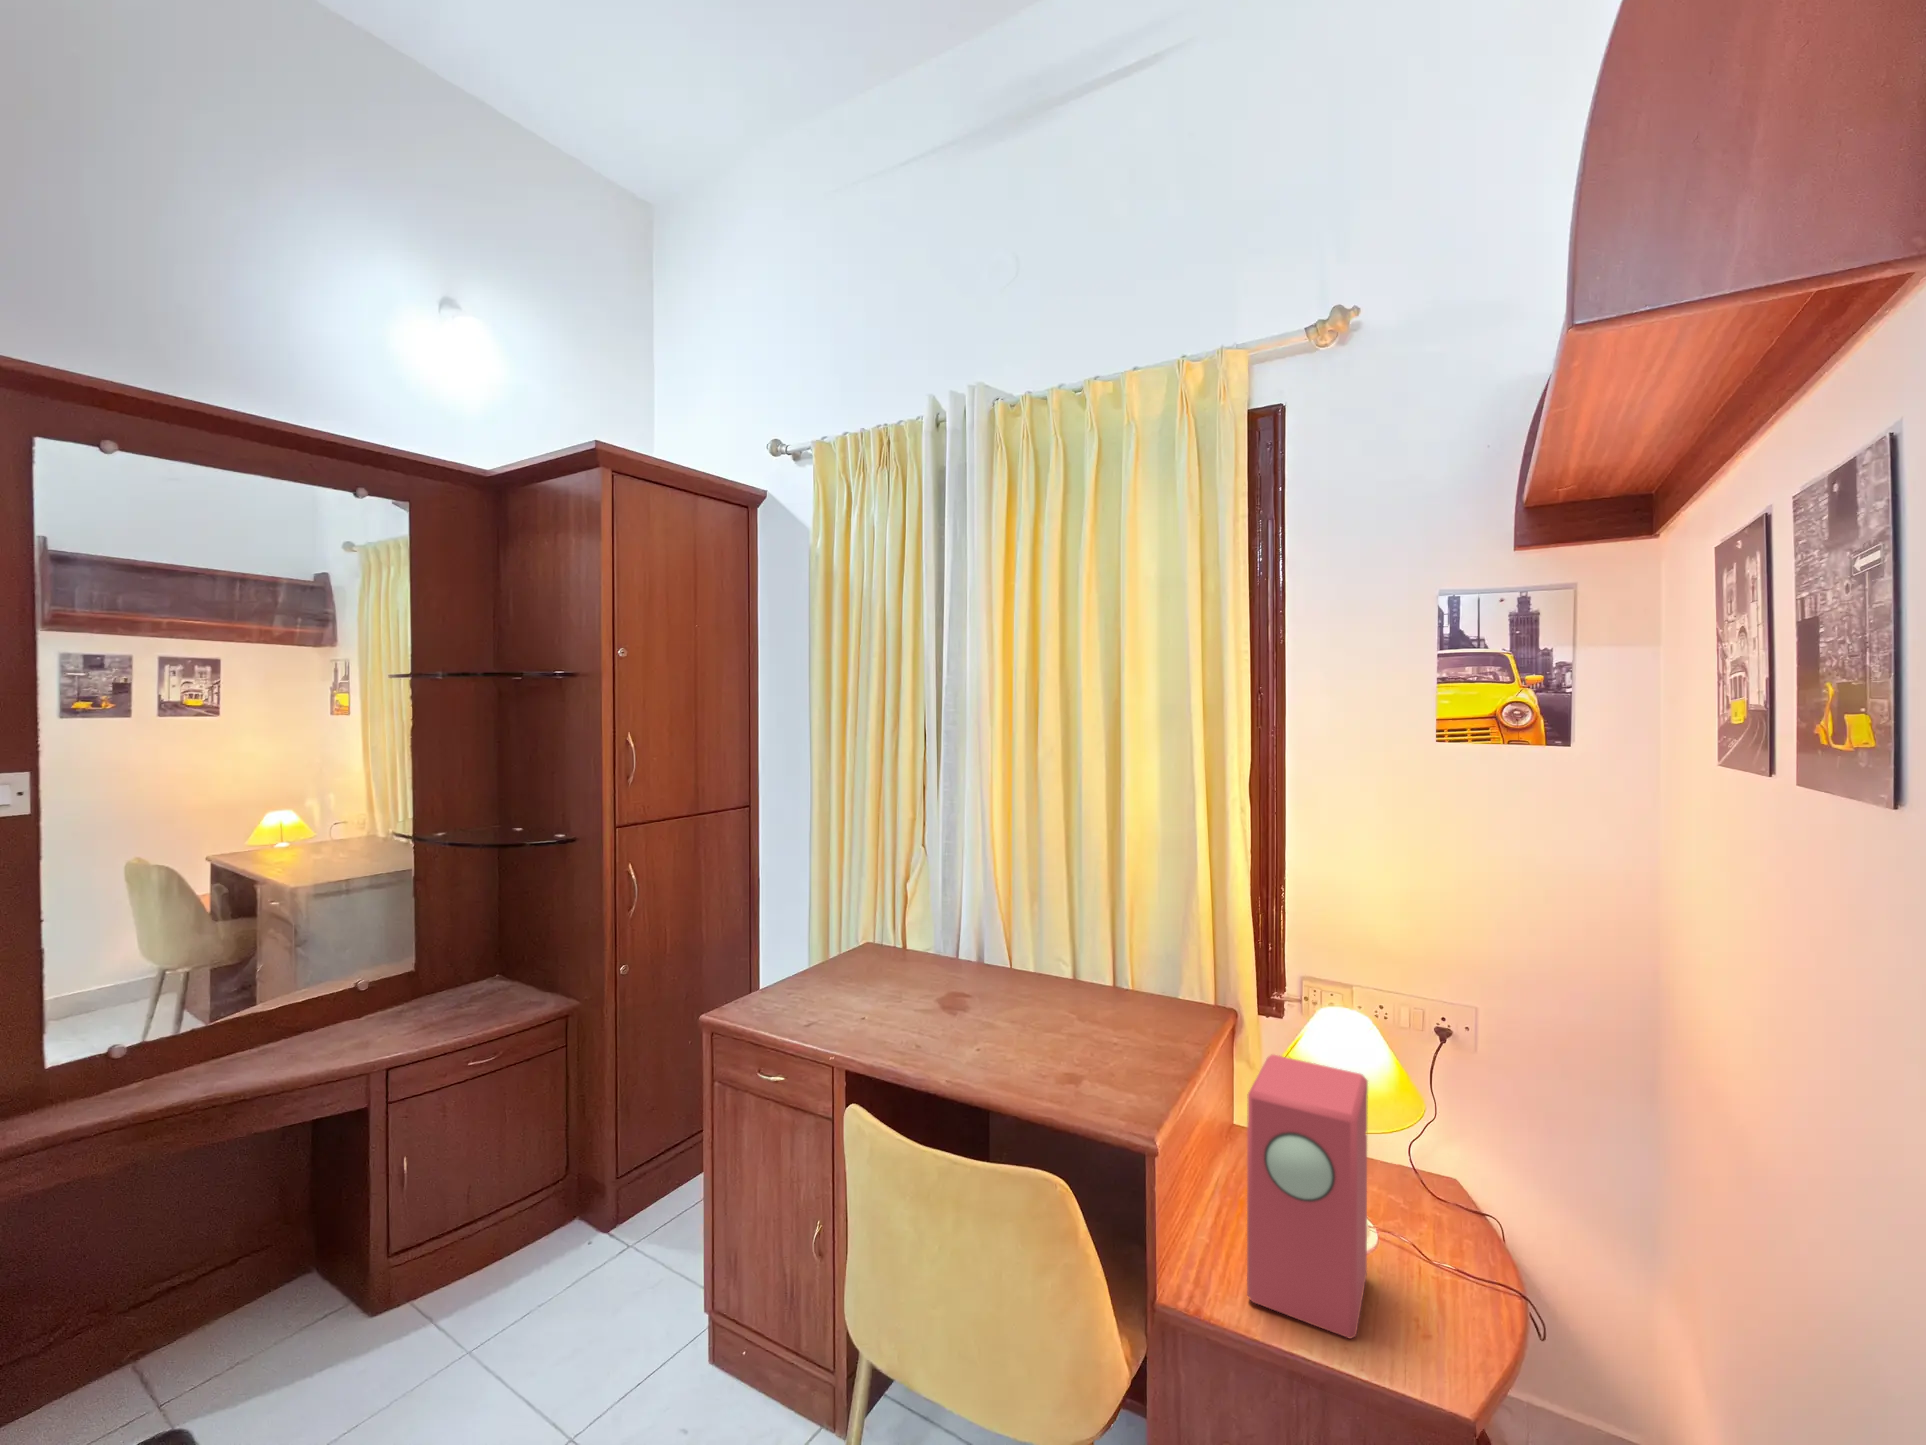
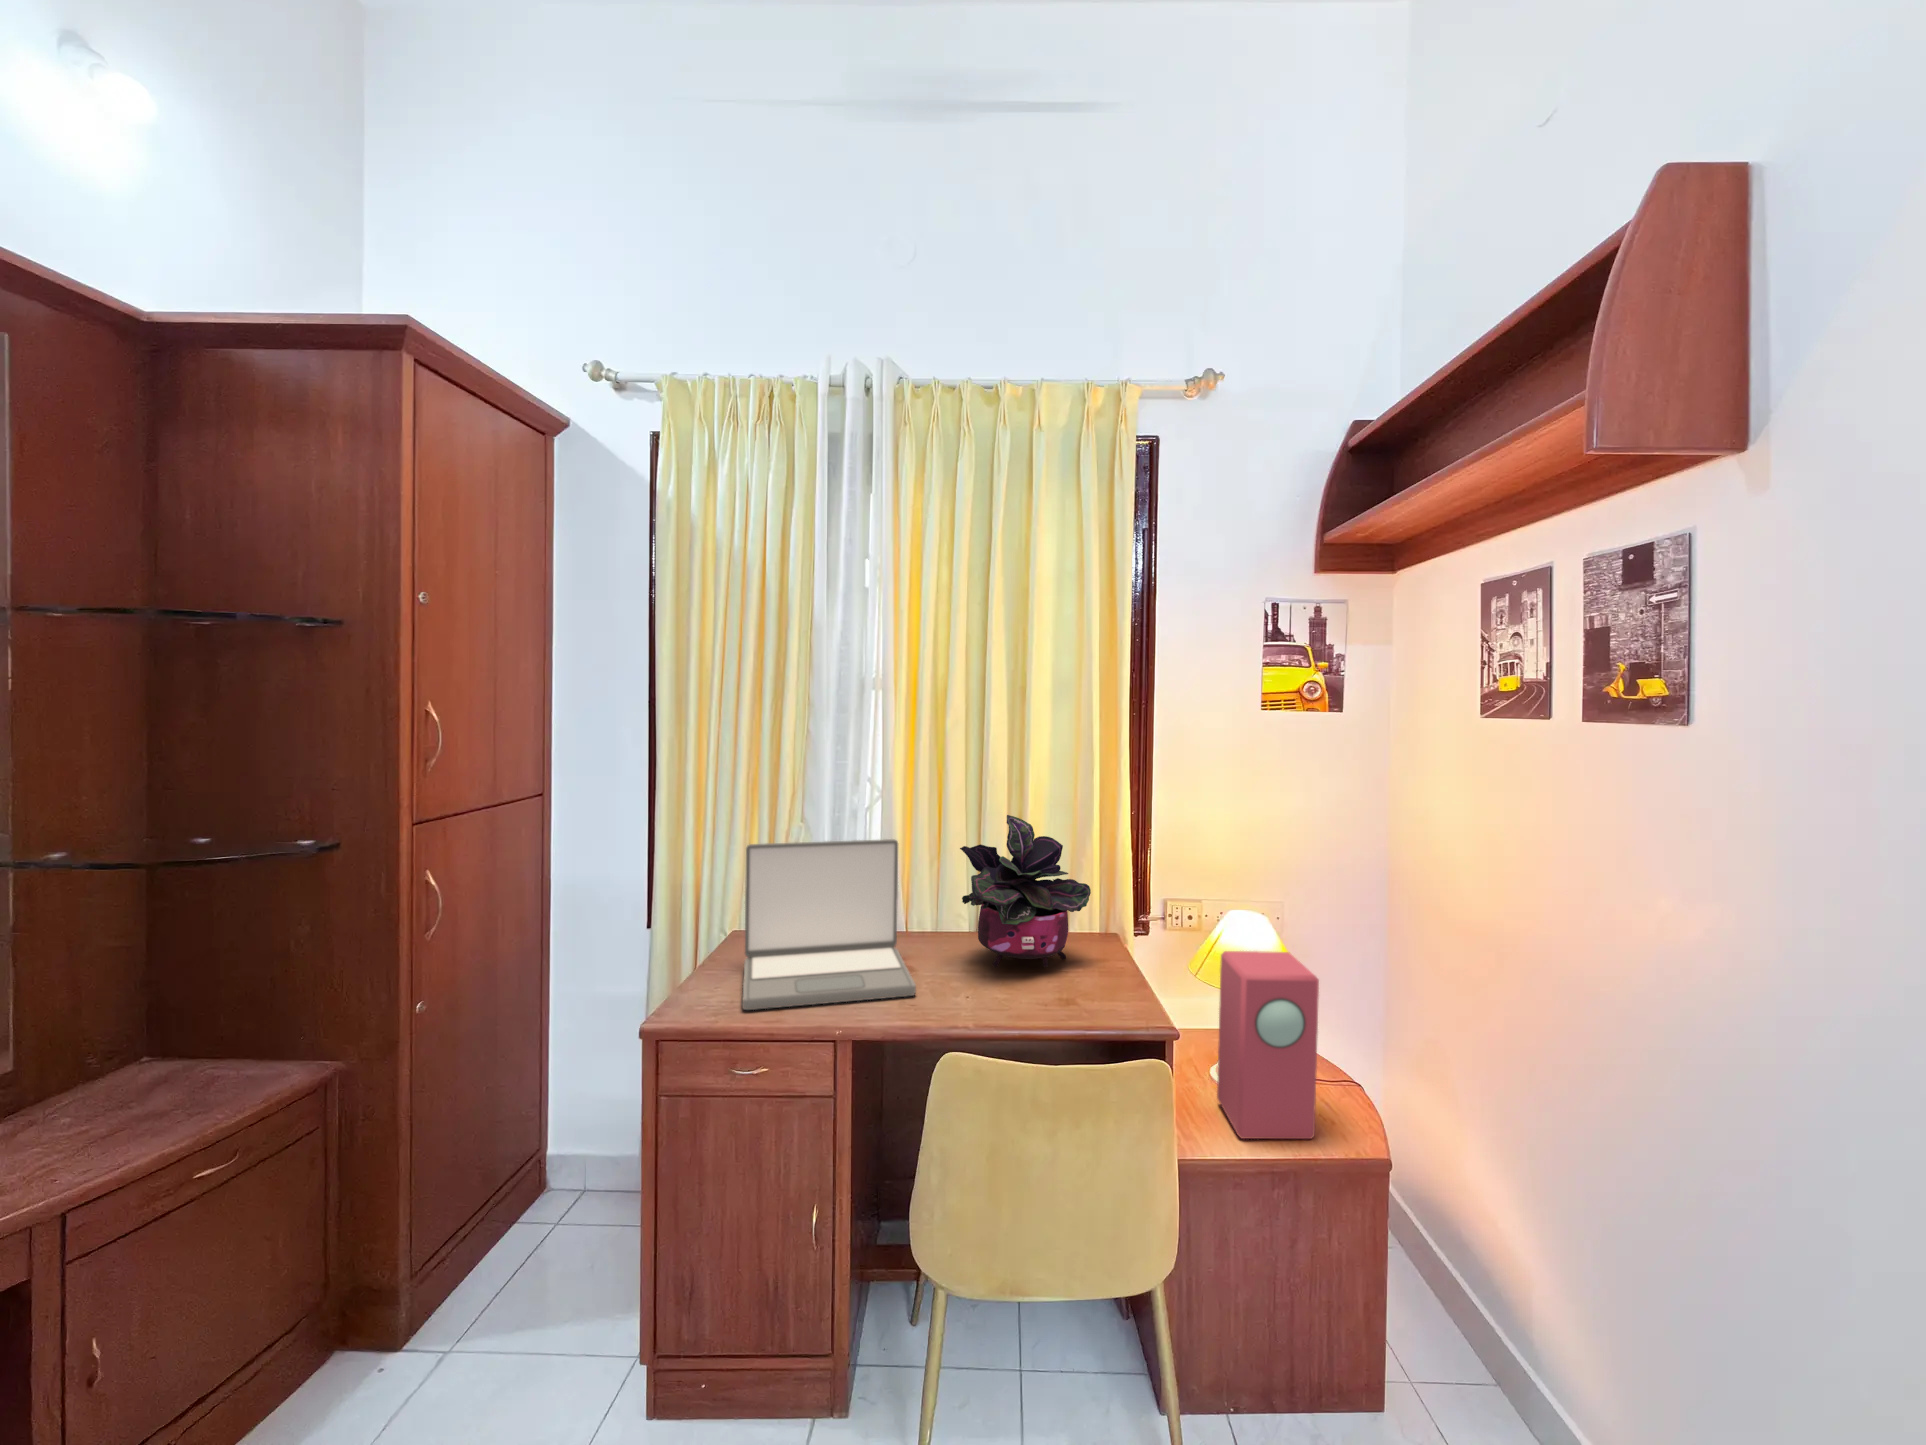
potted plant: none [993,855,1141,1030] -> present [960,815,1091,967]
laptop: none [770,862,959,1033] -> present [742,839,916,1010]

